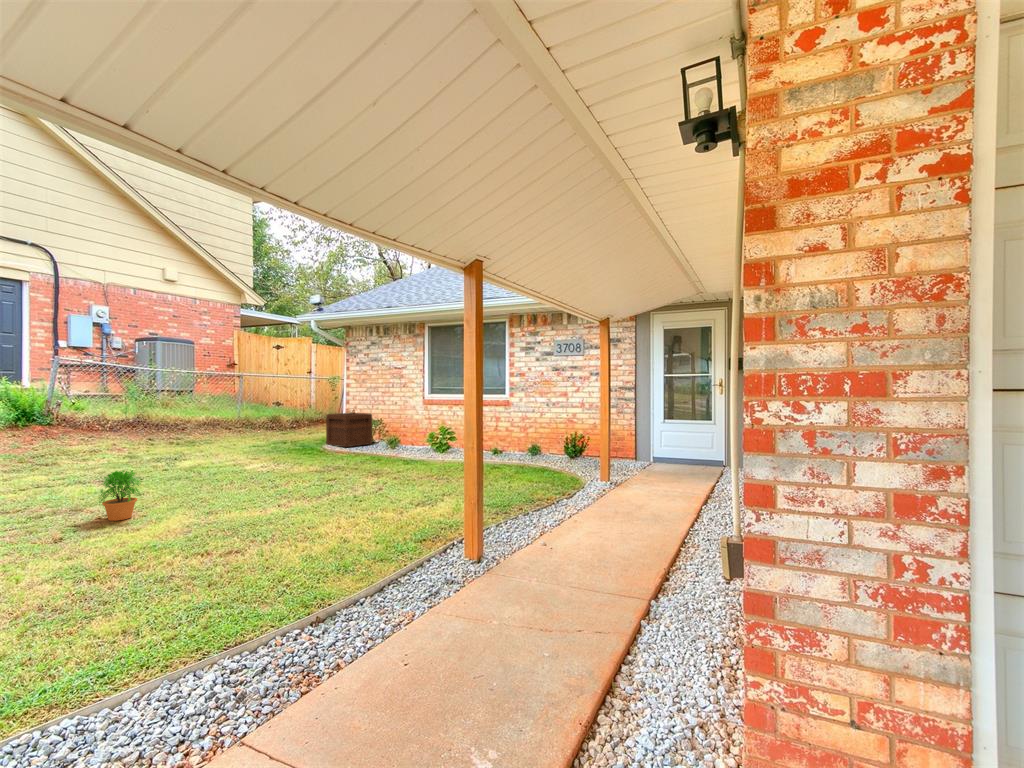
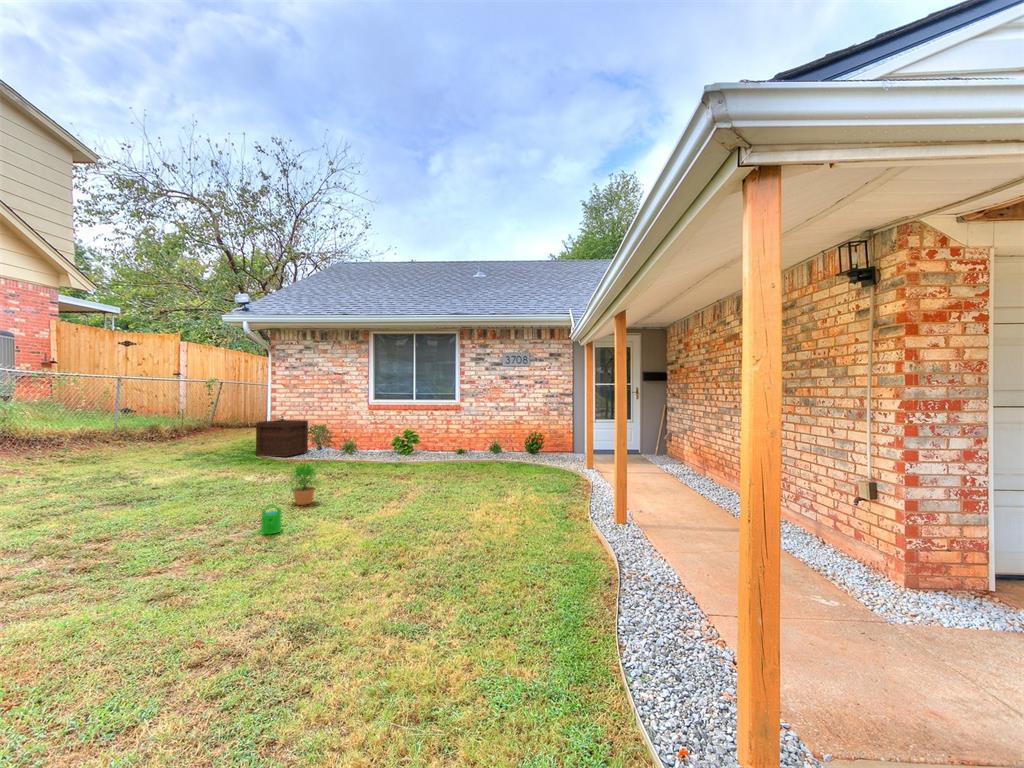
potted plant: present [99,470,141,521] -> present [290,464,318,505]
watering can: none [182,487,210,515] -> present [260,504,282,534]

